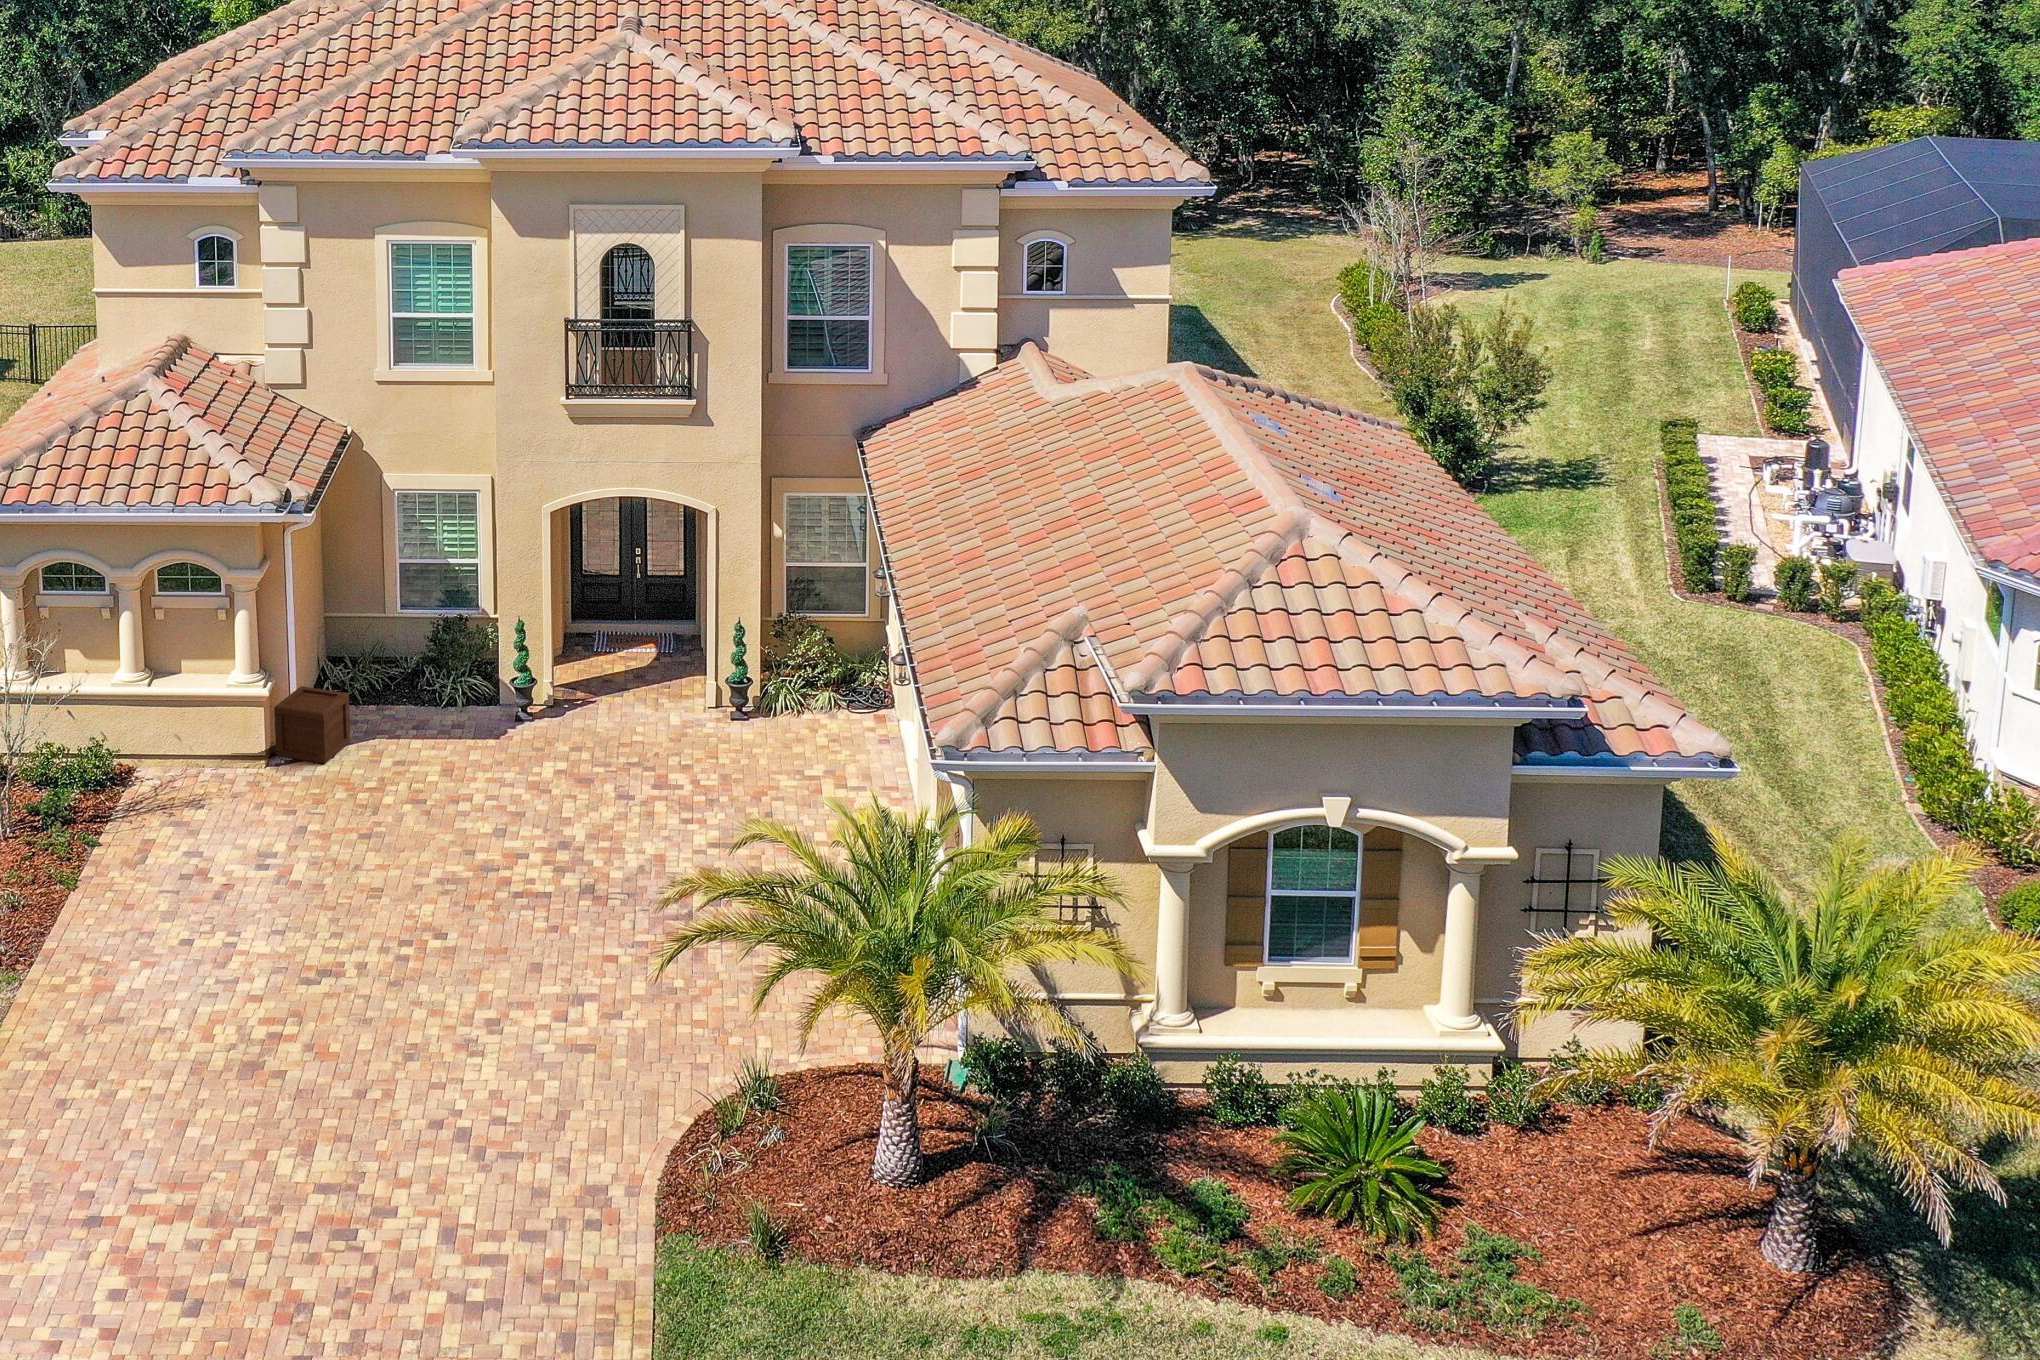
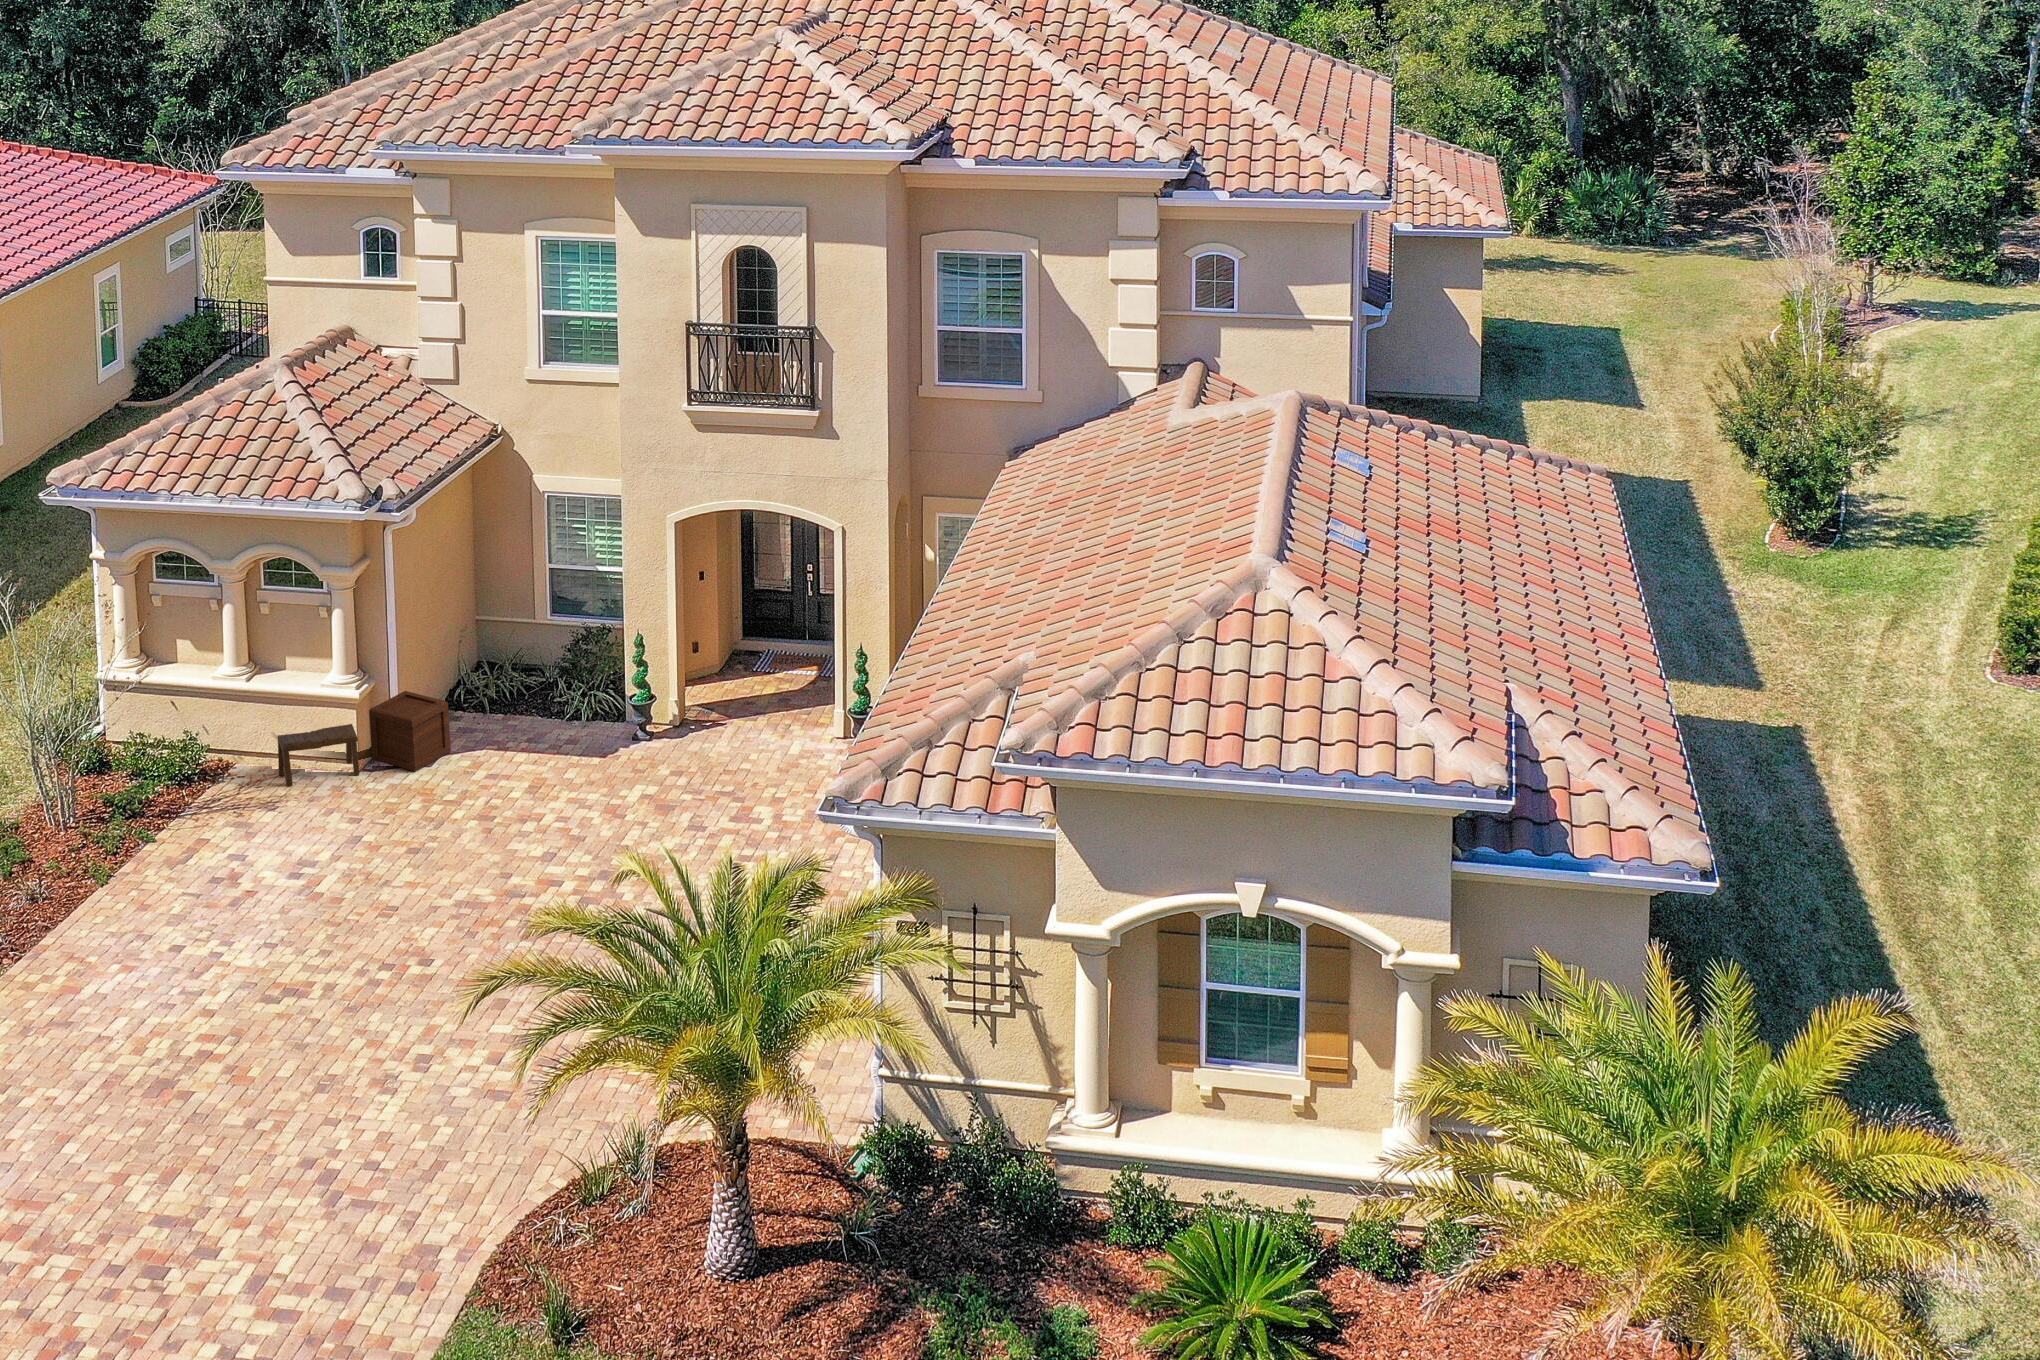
bench: none [187,722,271,789] -> present [277,724,359,786]

